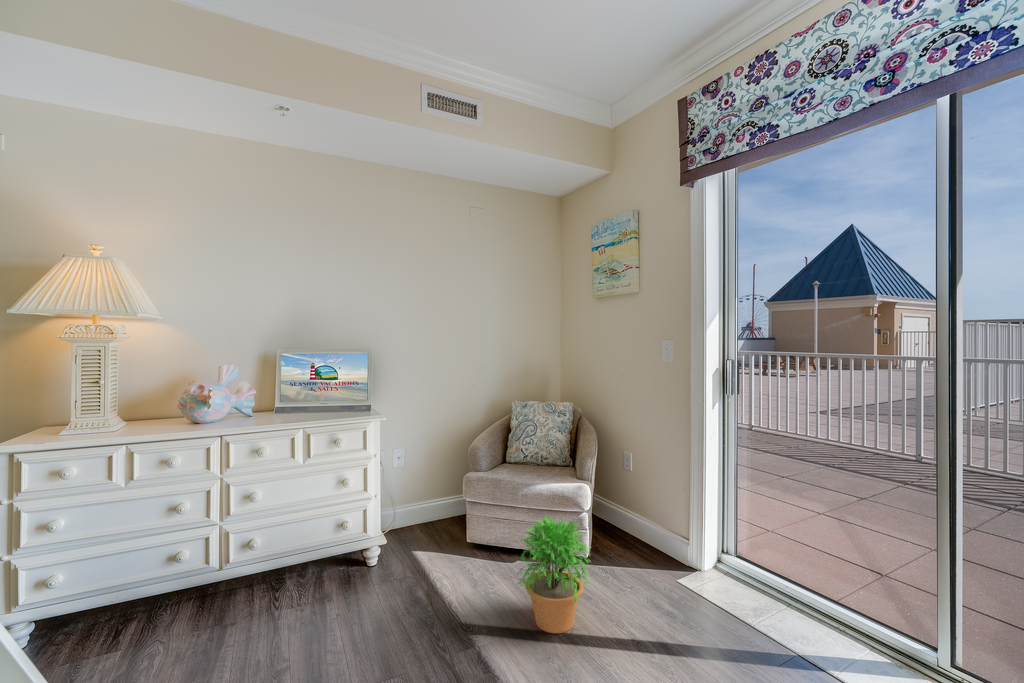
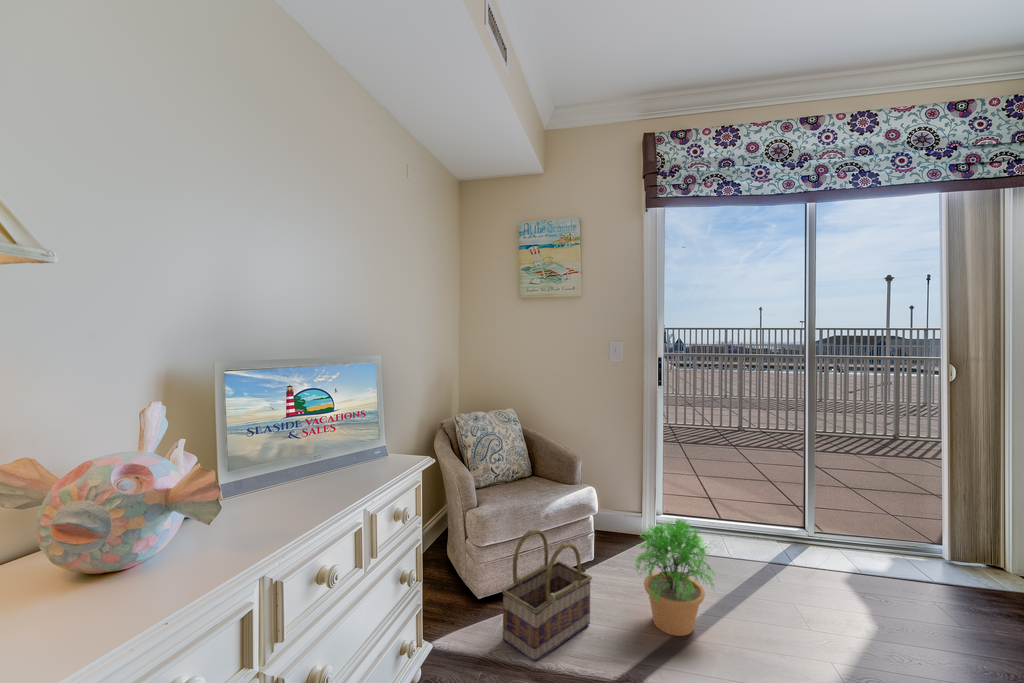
basket: none [429,492,505,587] -> present [502,529,592,662]

